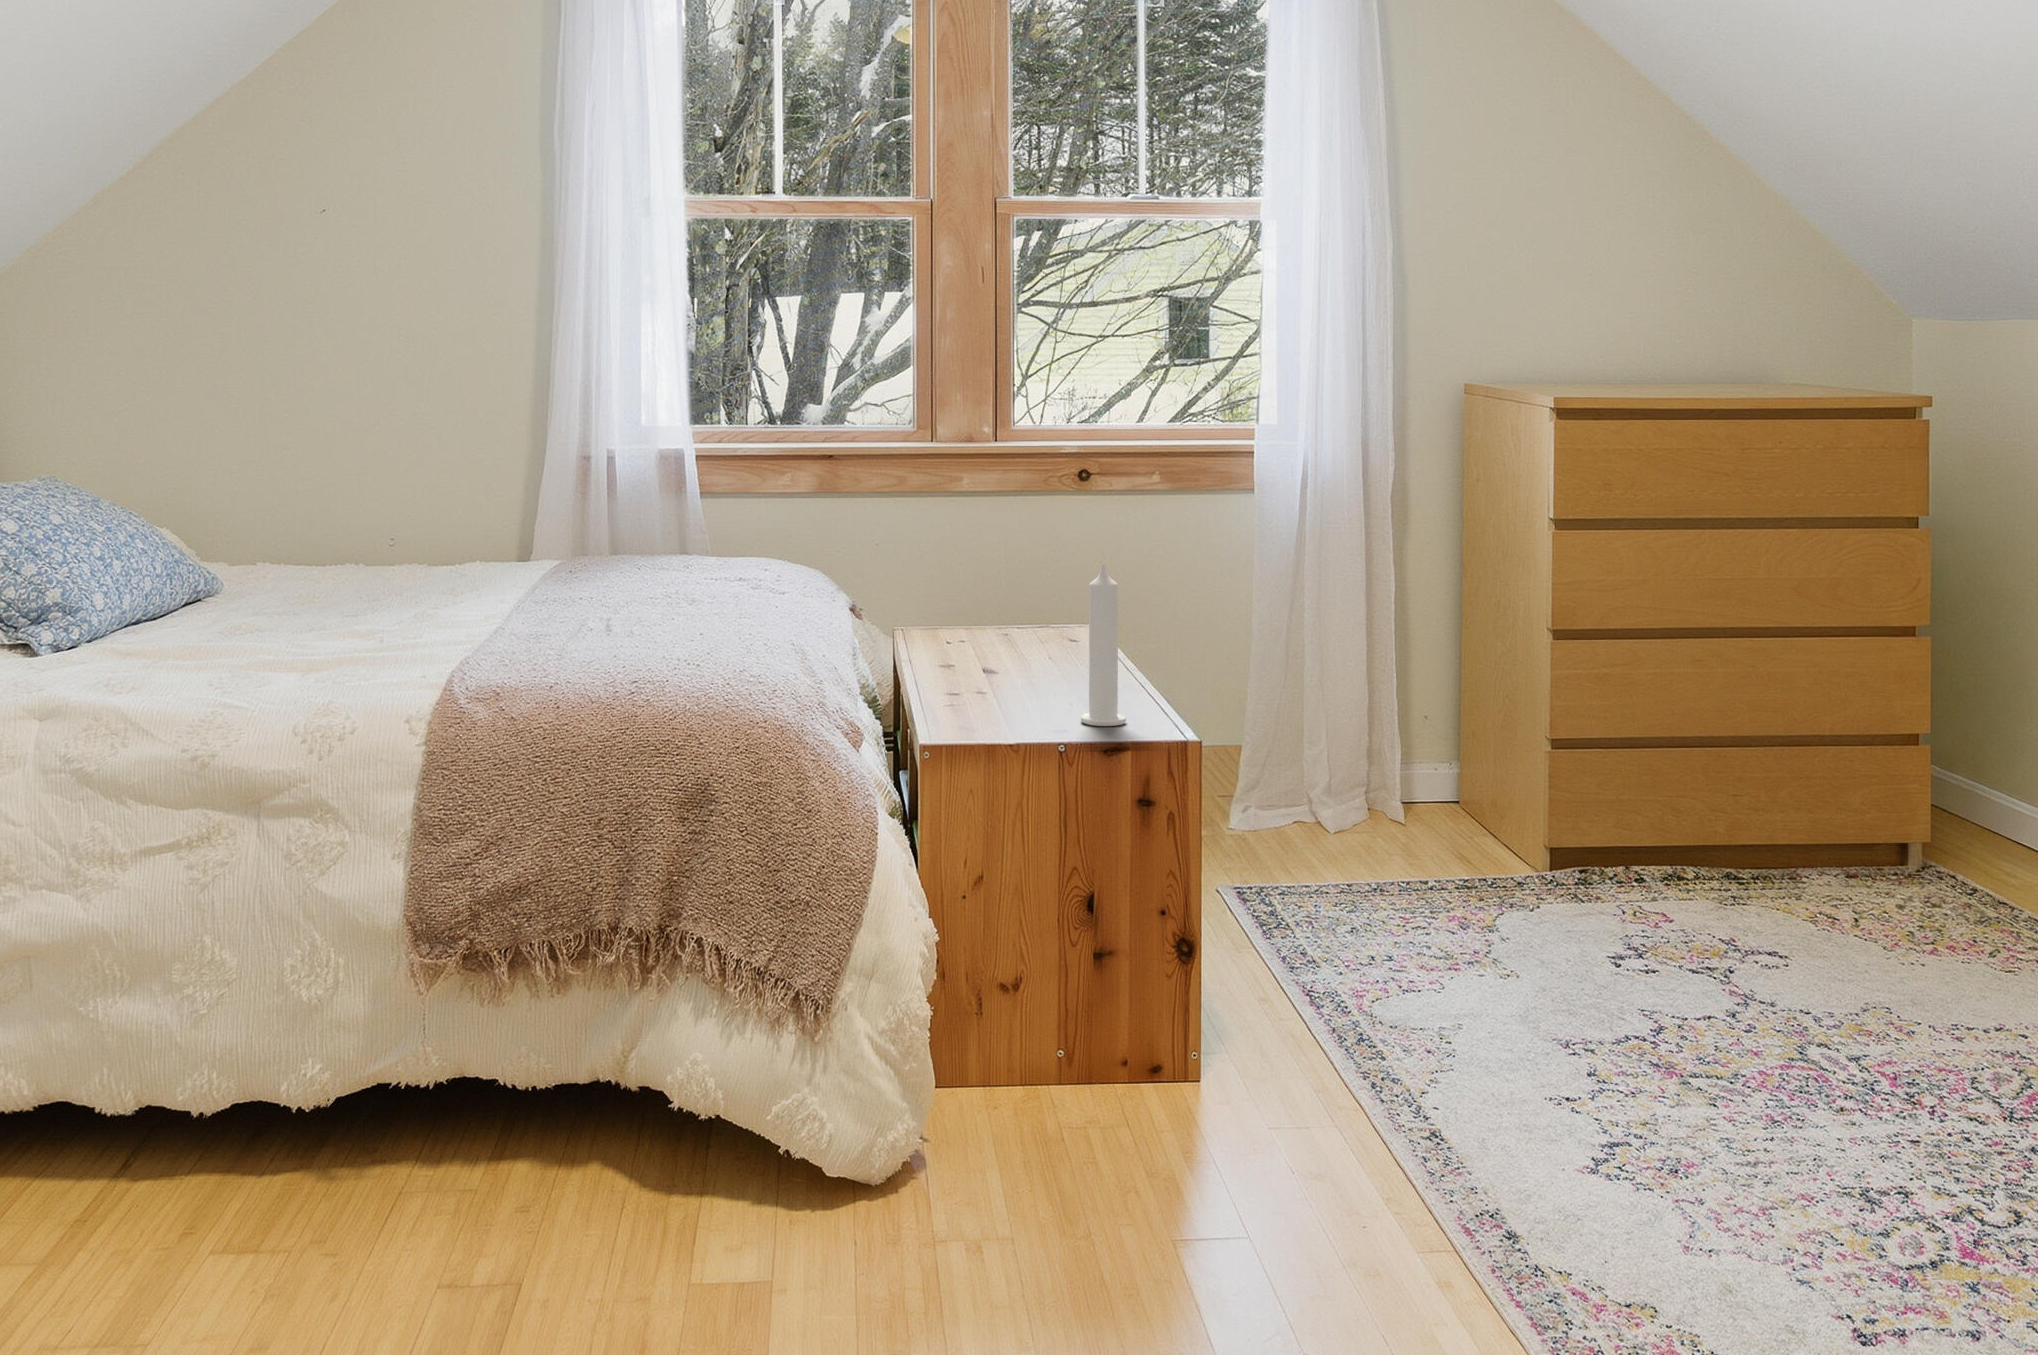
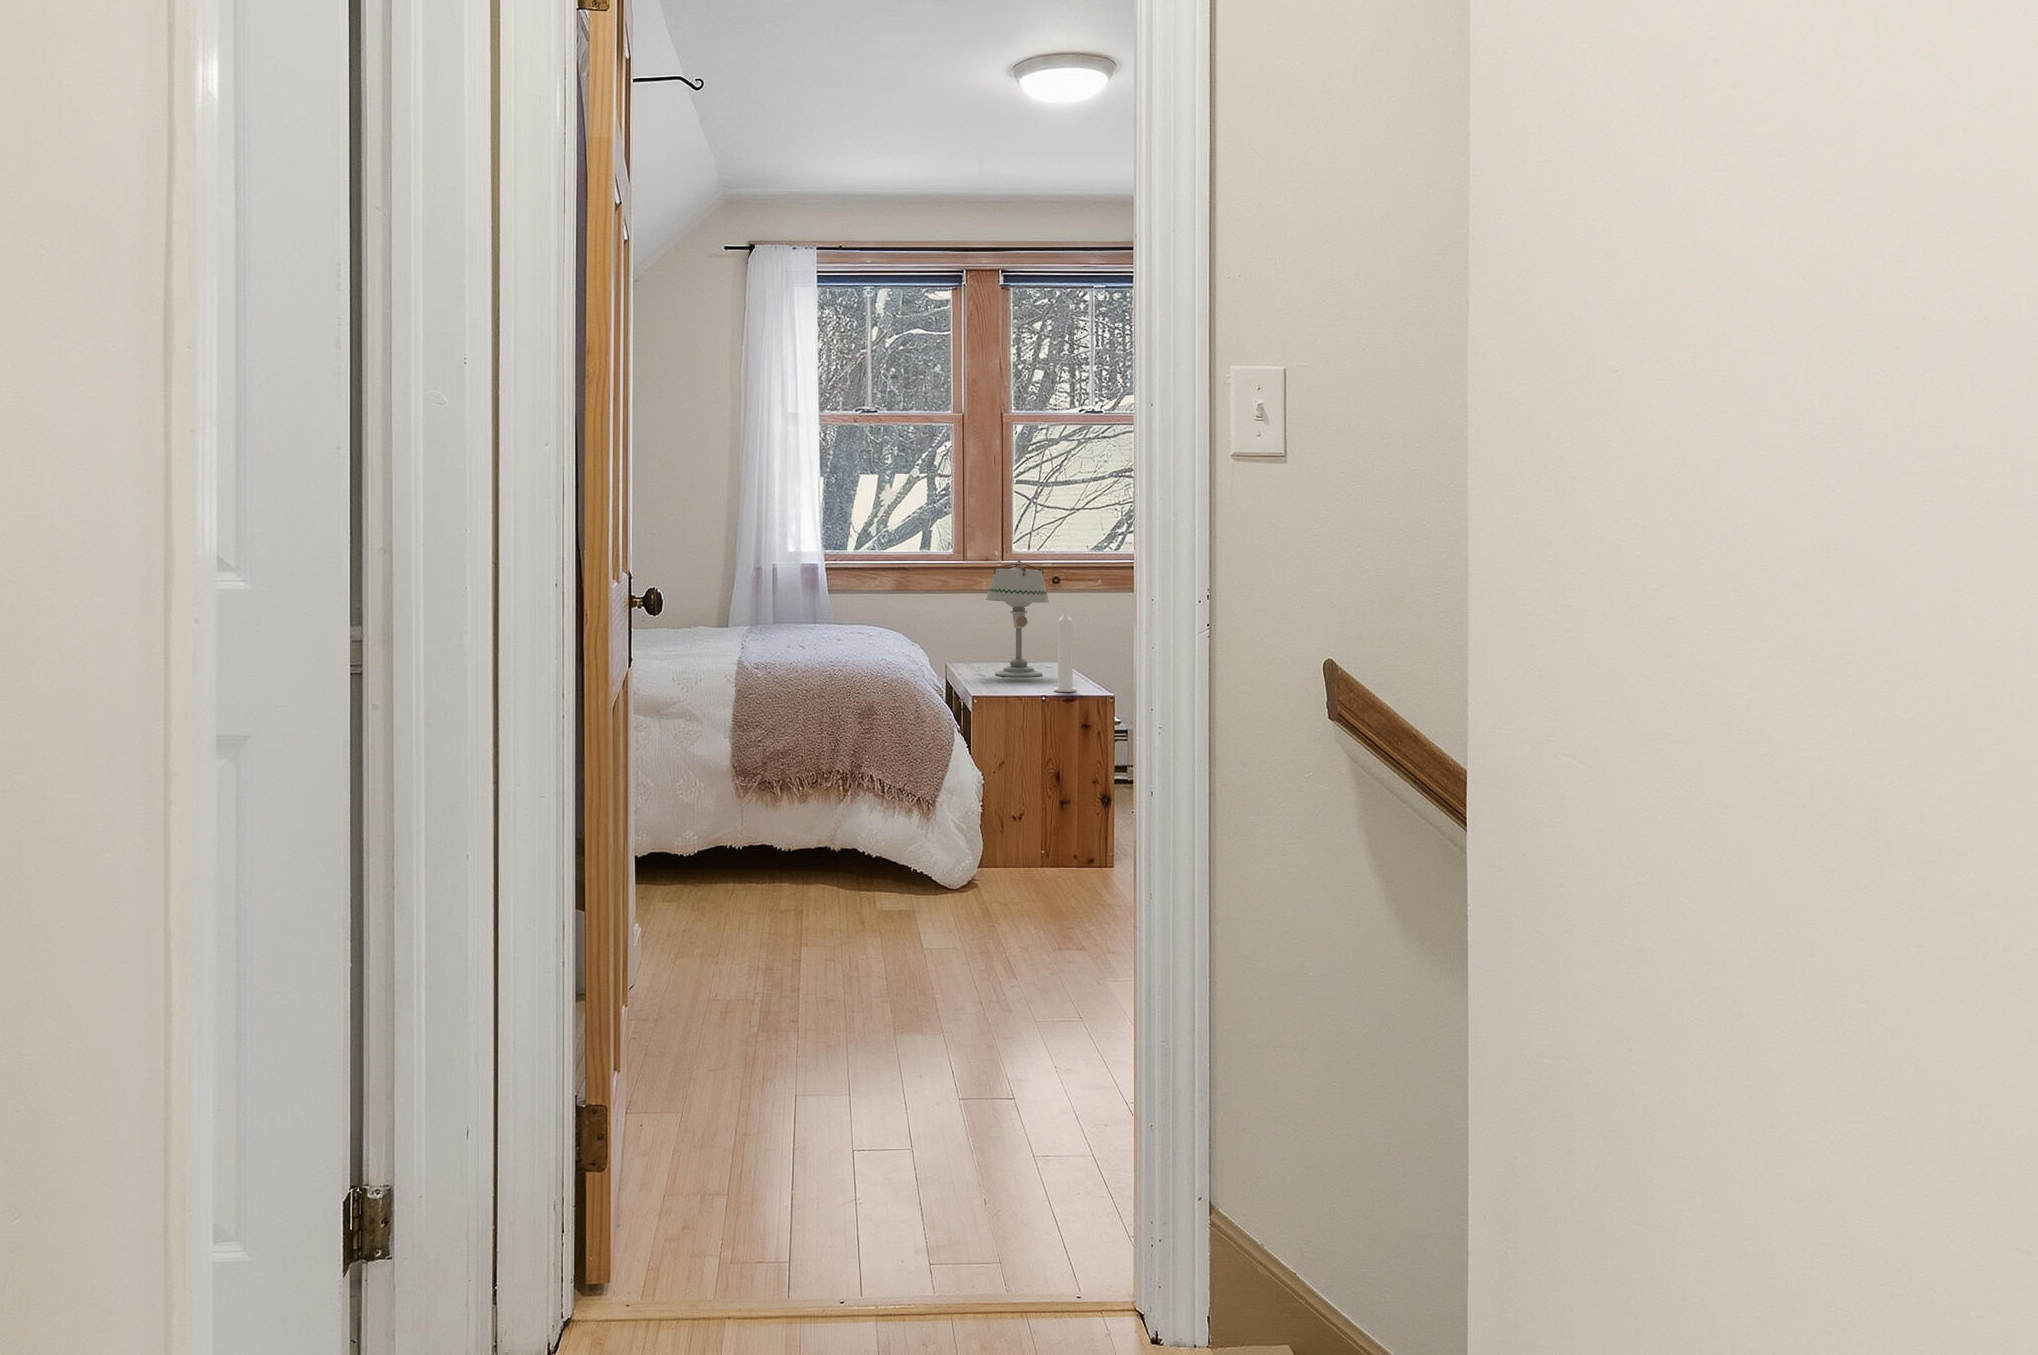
table lamp: none [960,451,1071,661] -> present [986,560,1049,677]

